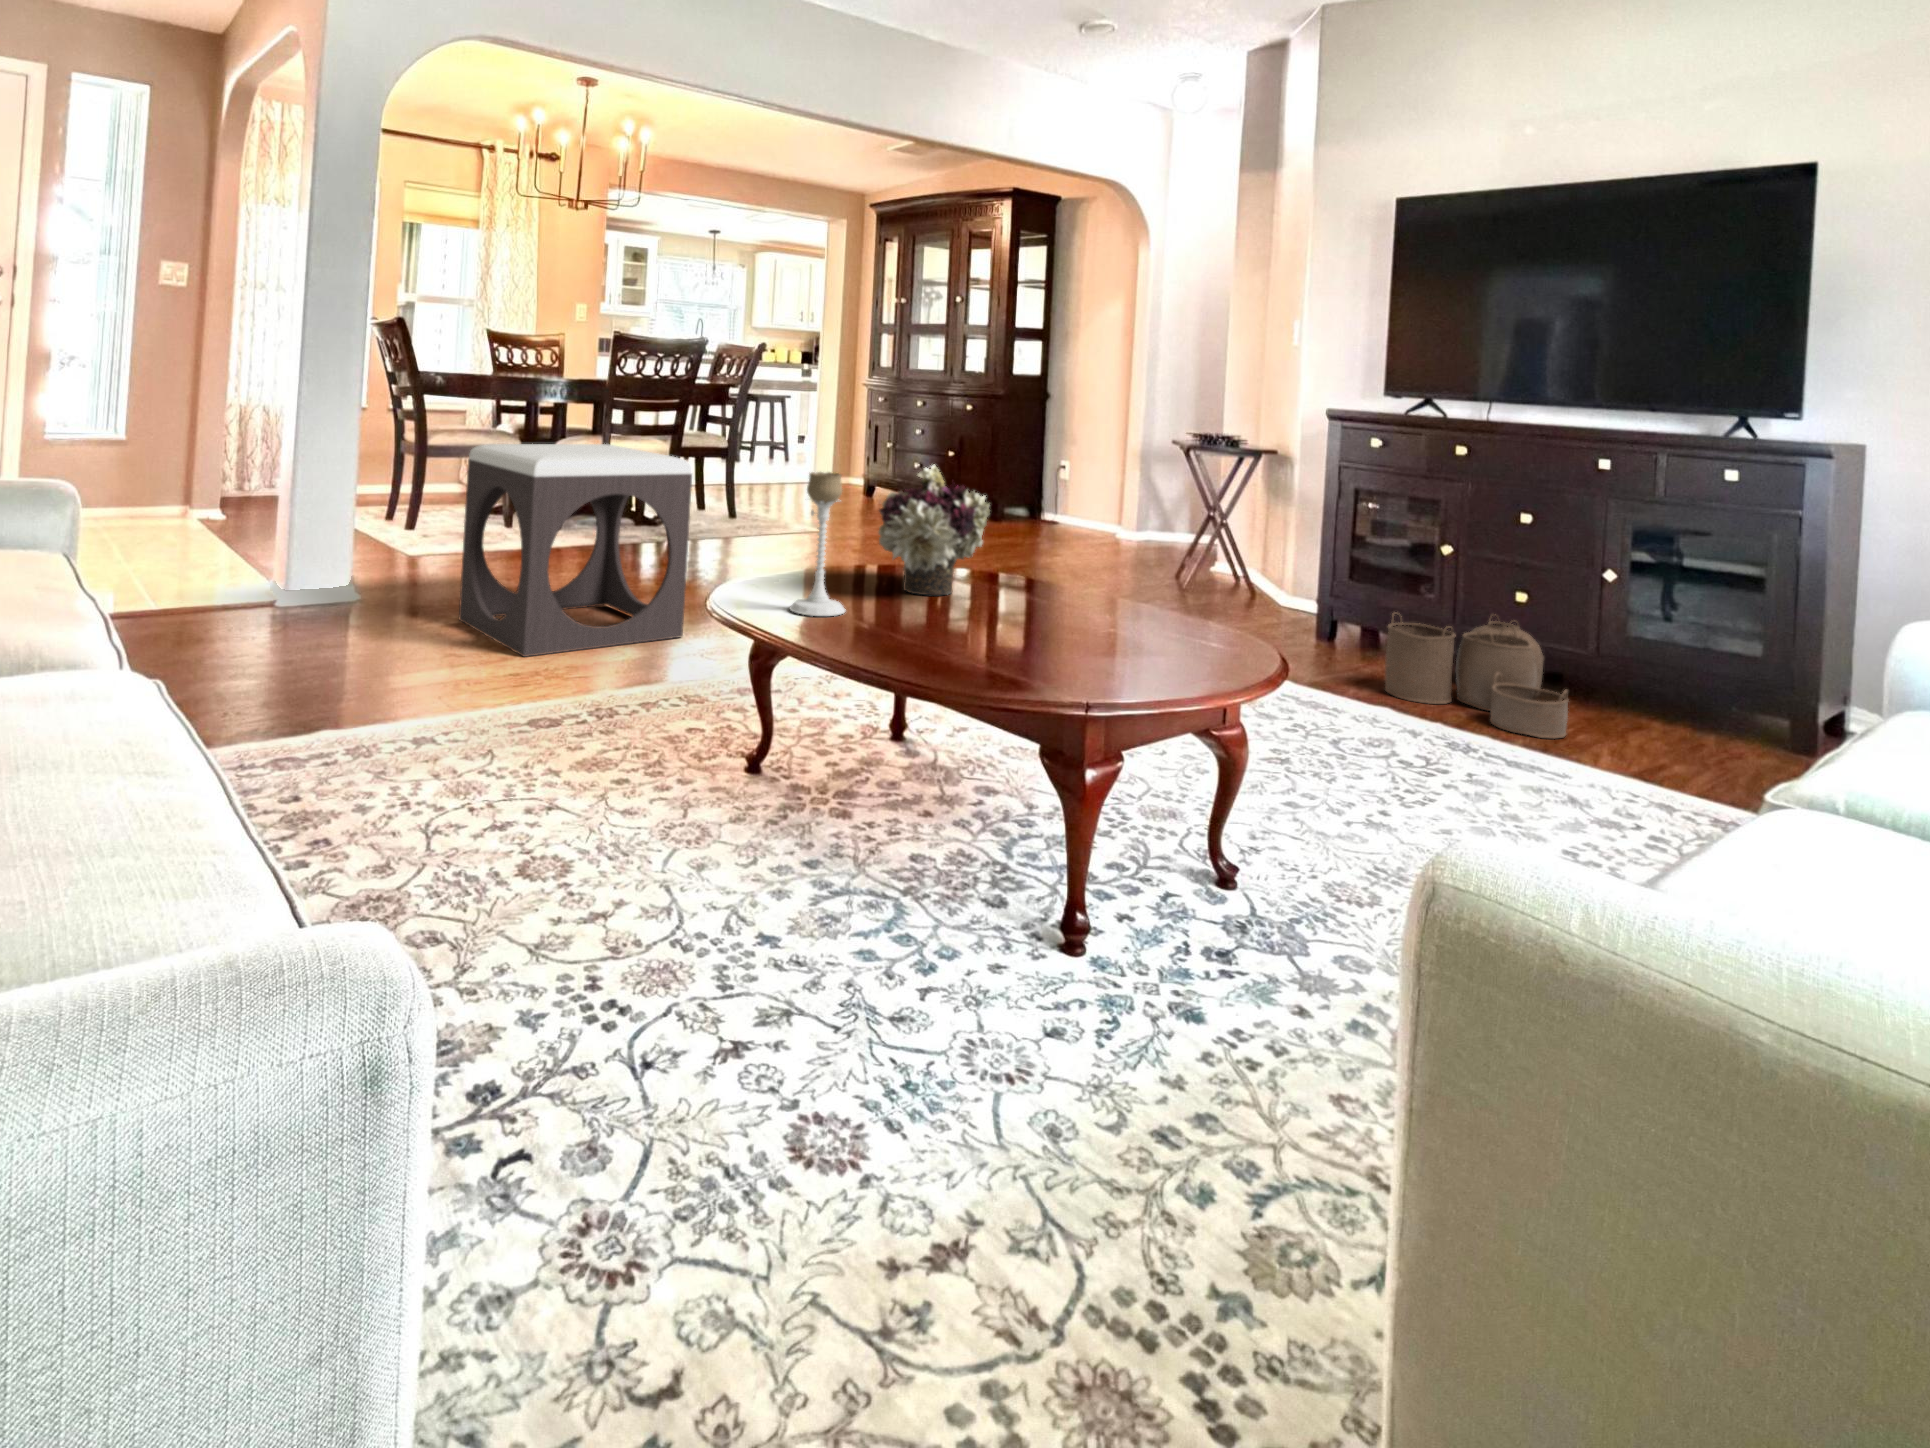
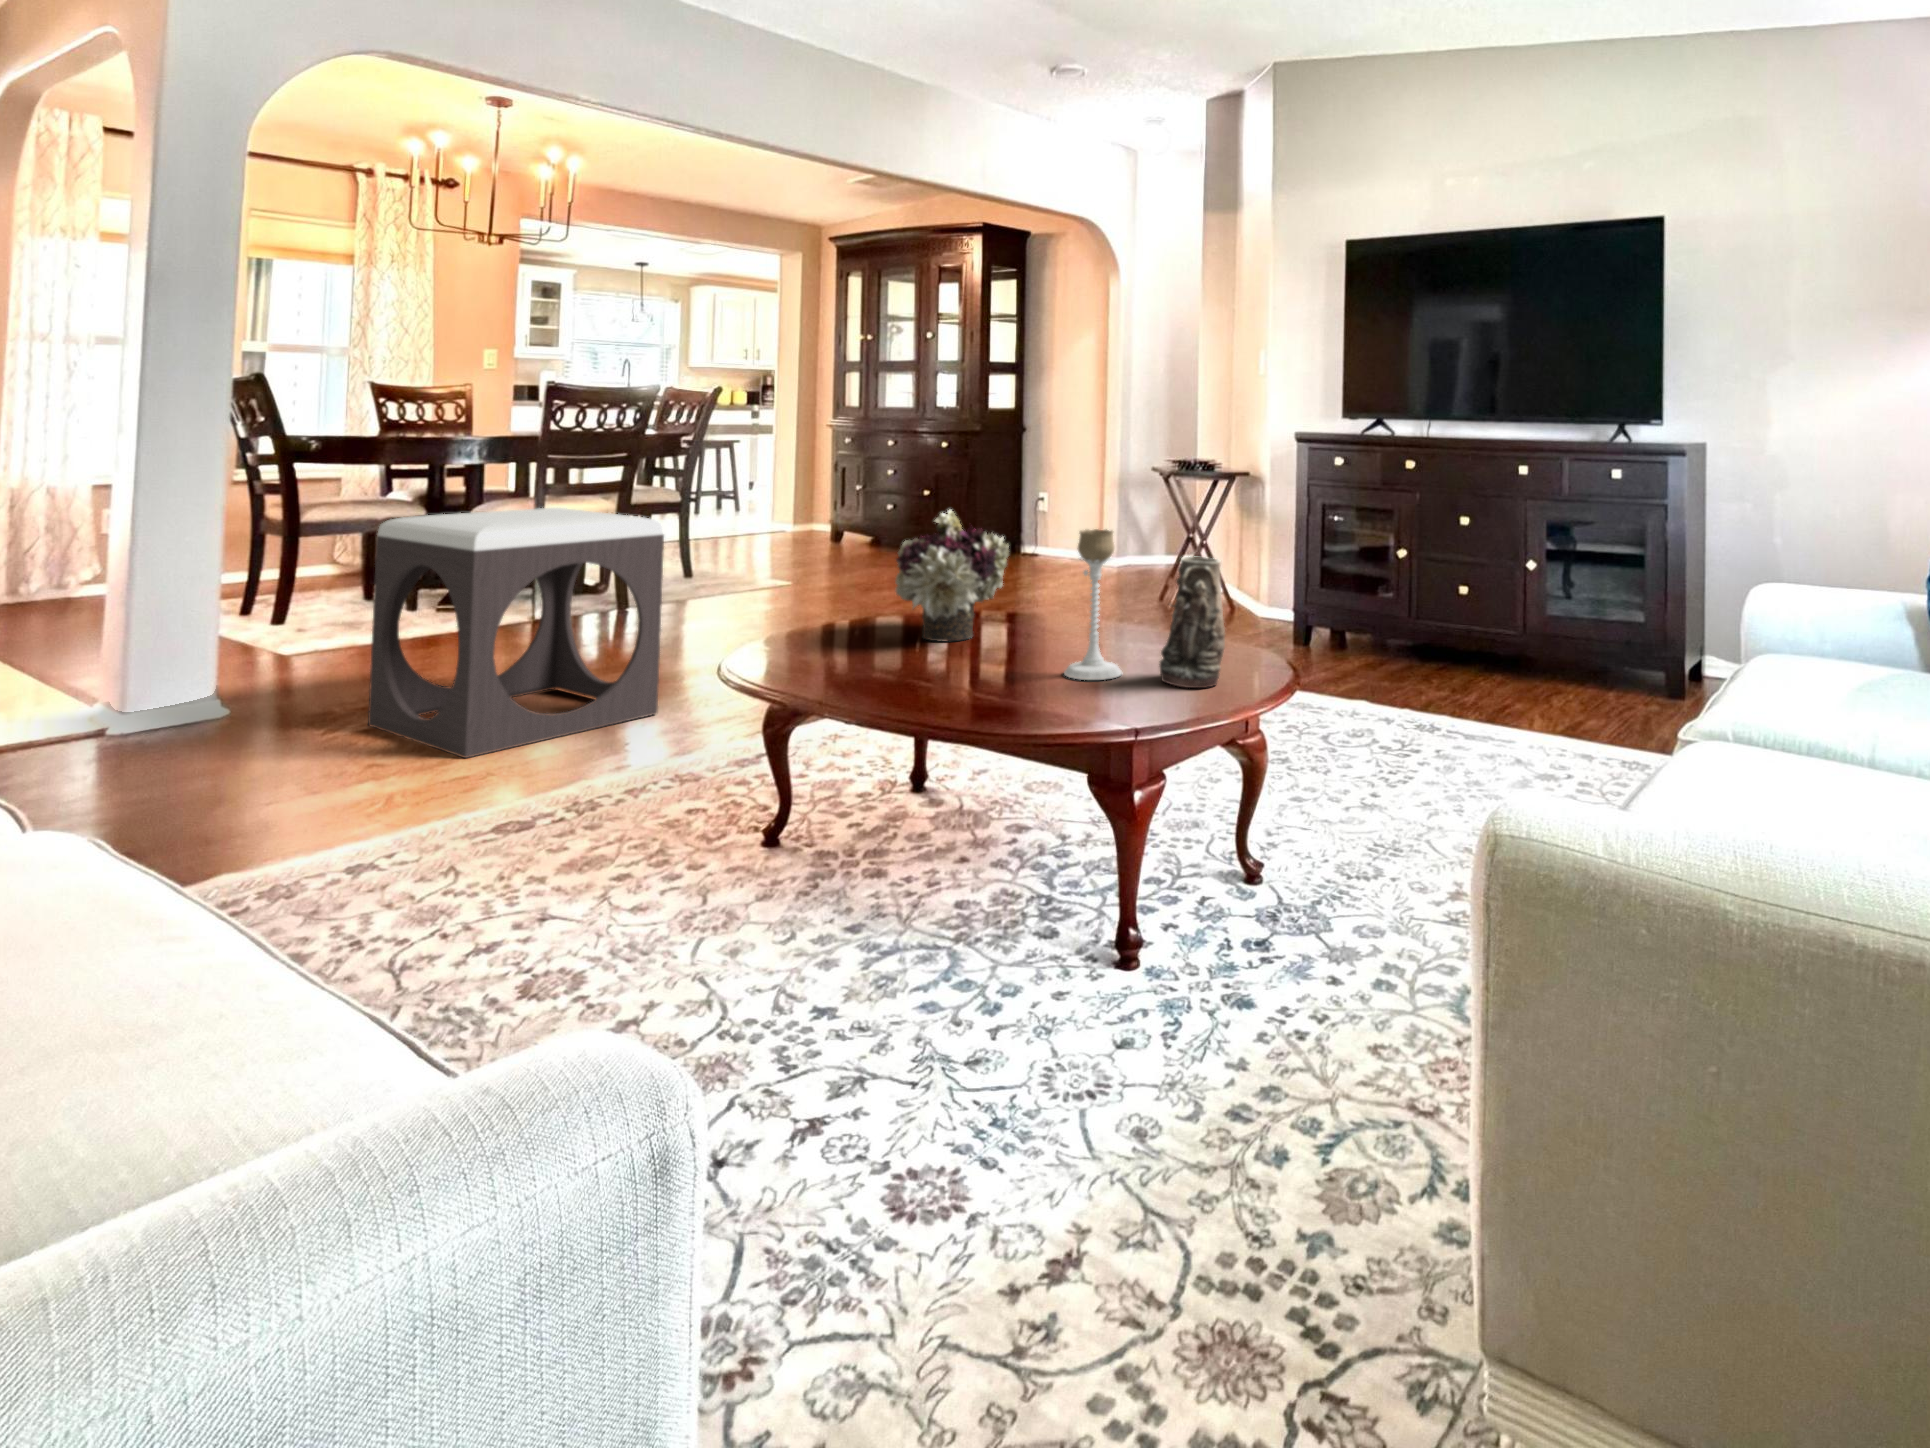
candle holder: present [790,472,846,616] -> present [1064,529,1122,680]
vase: none [1131,529,1204,670] -> present [1159,556,1225,688]
woven basket: present [1385,613,1568,738] -> none [1361,608,1510,713]

